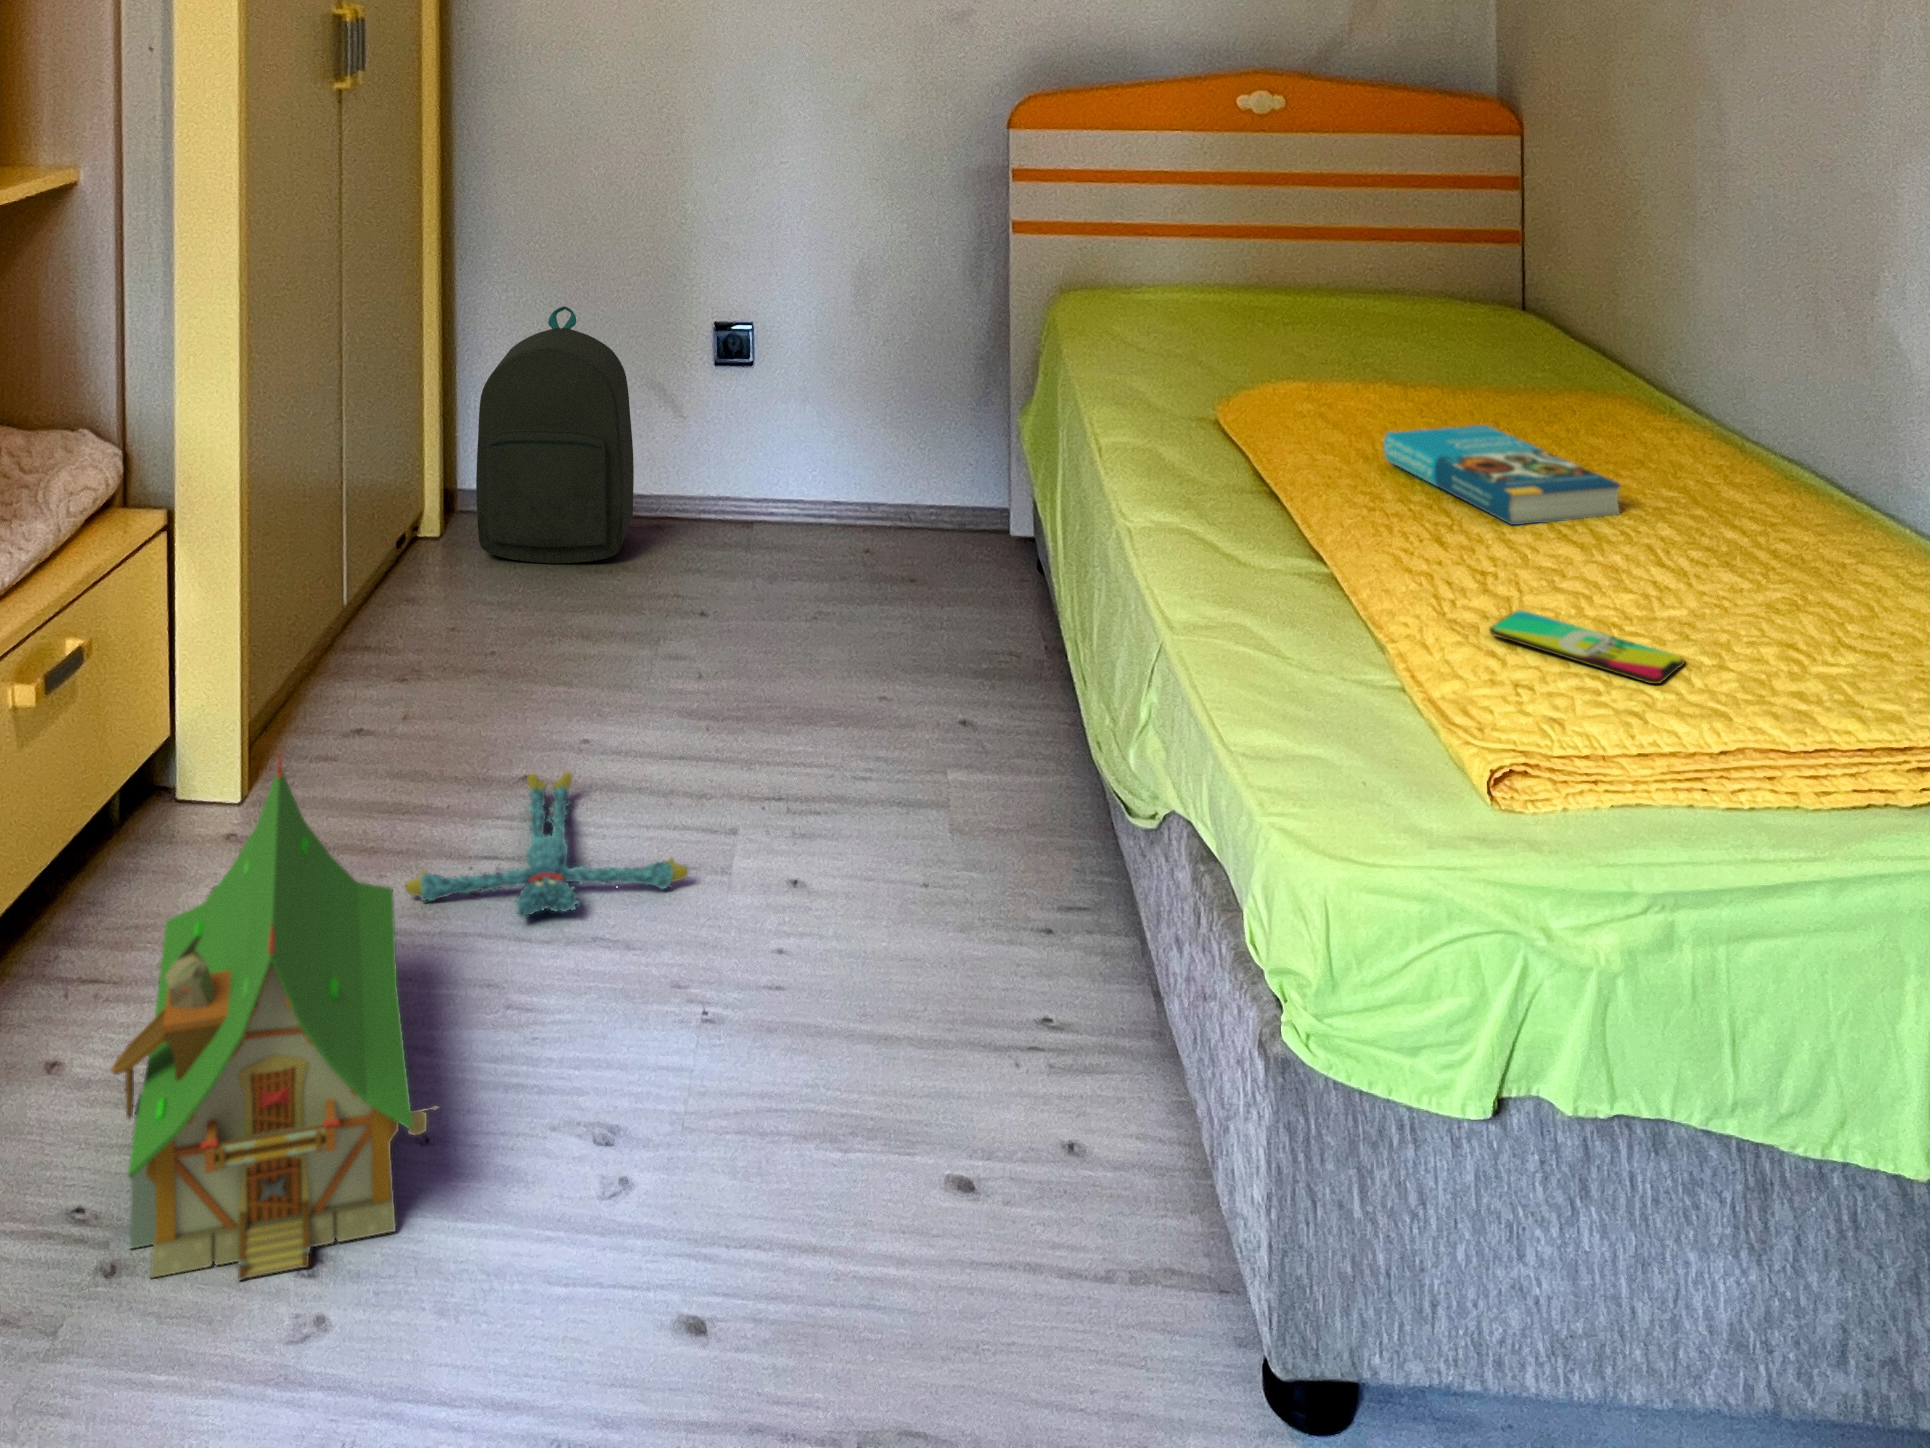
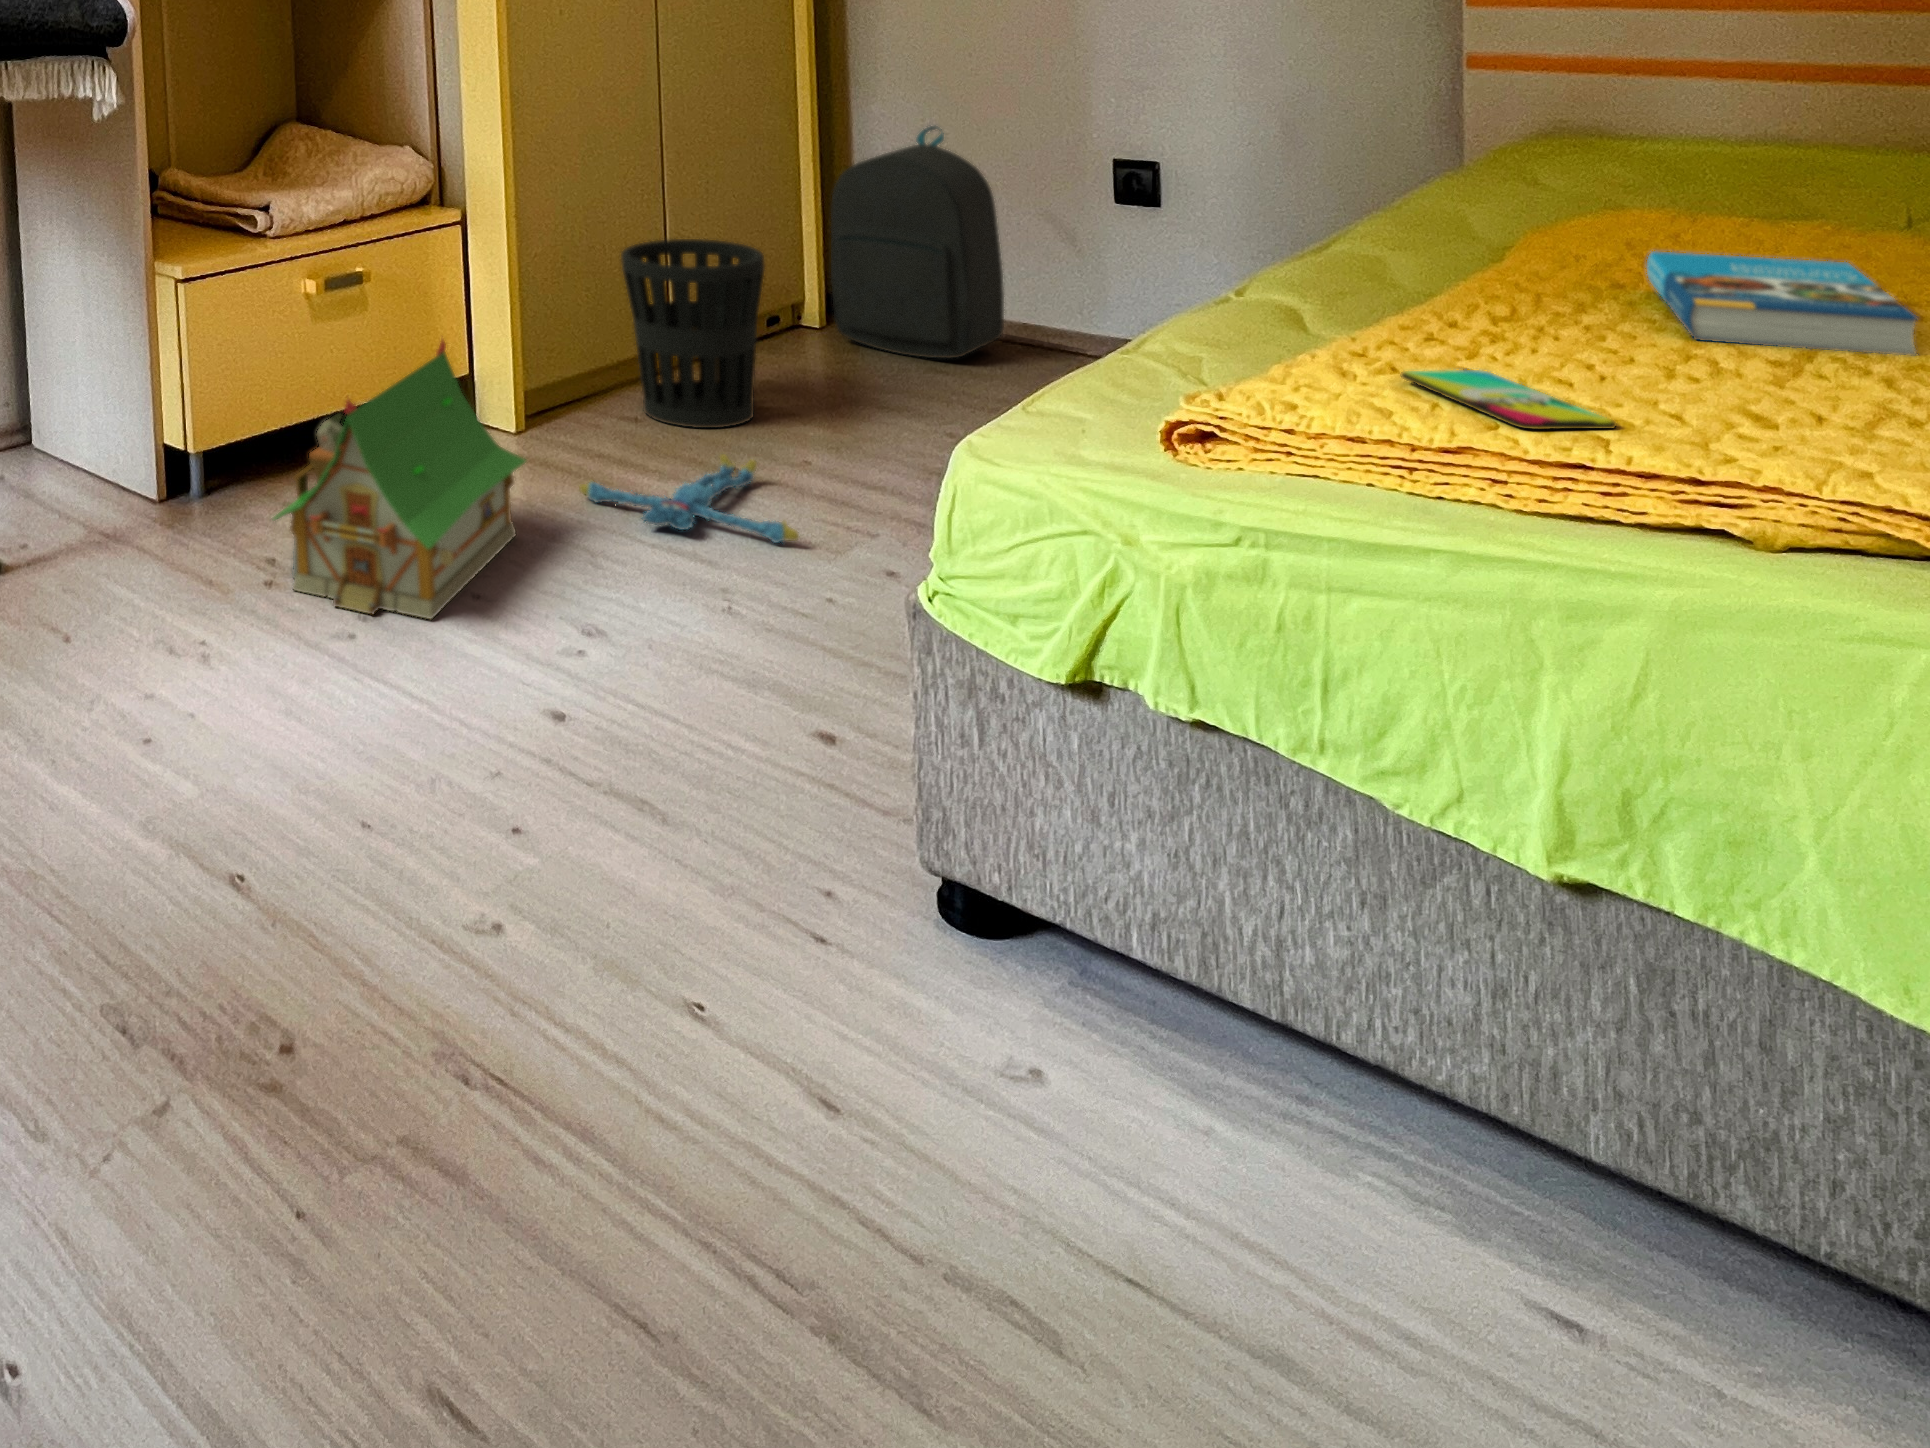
wastebasket: none [340,485,504,736] -> present [621,239,765,428]

